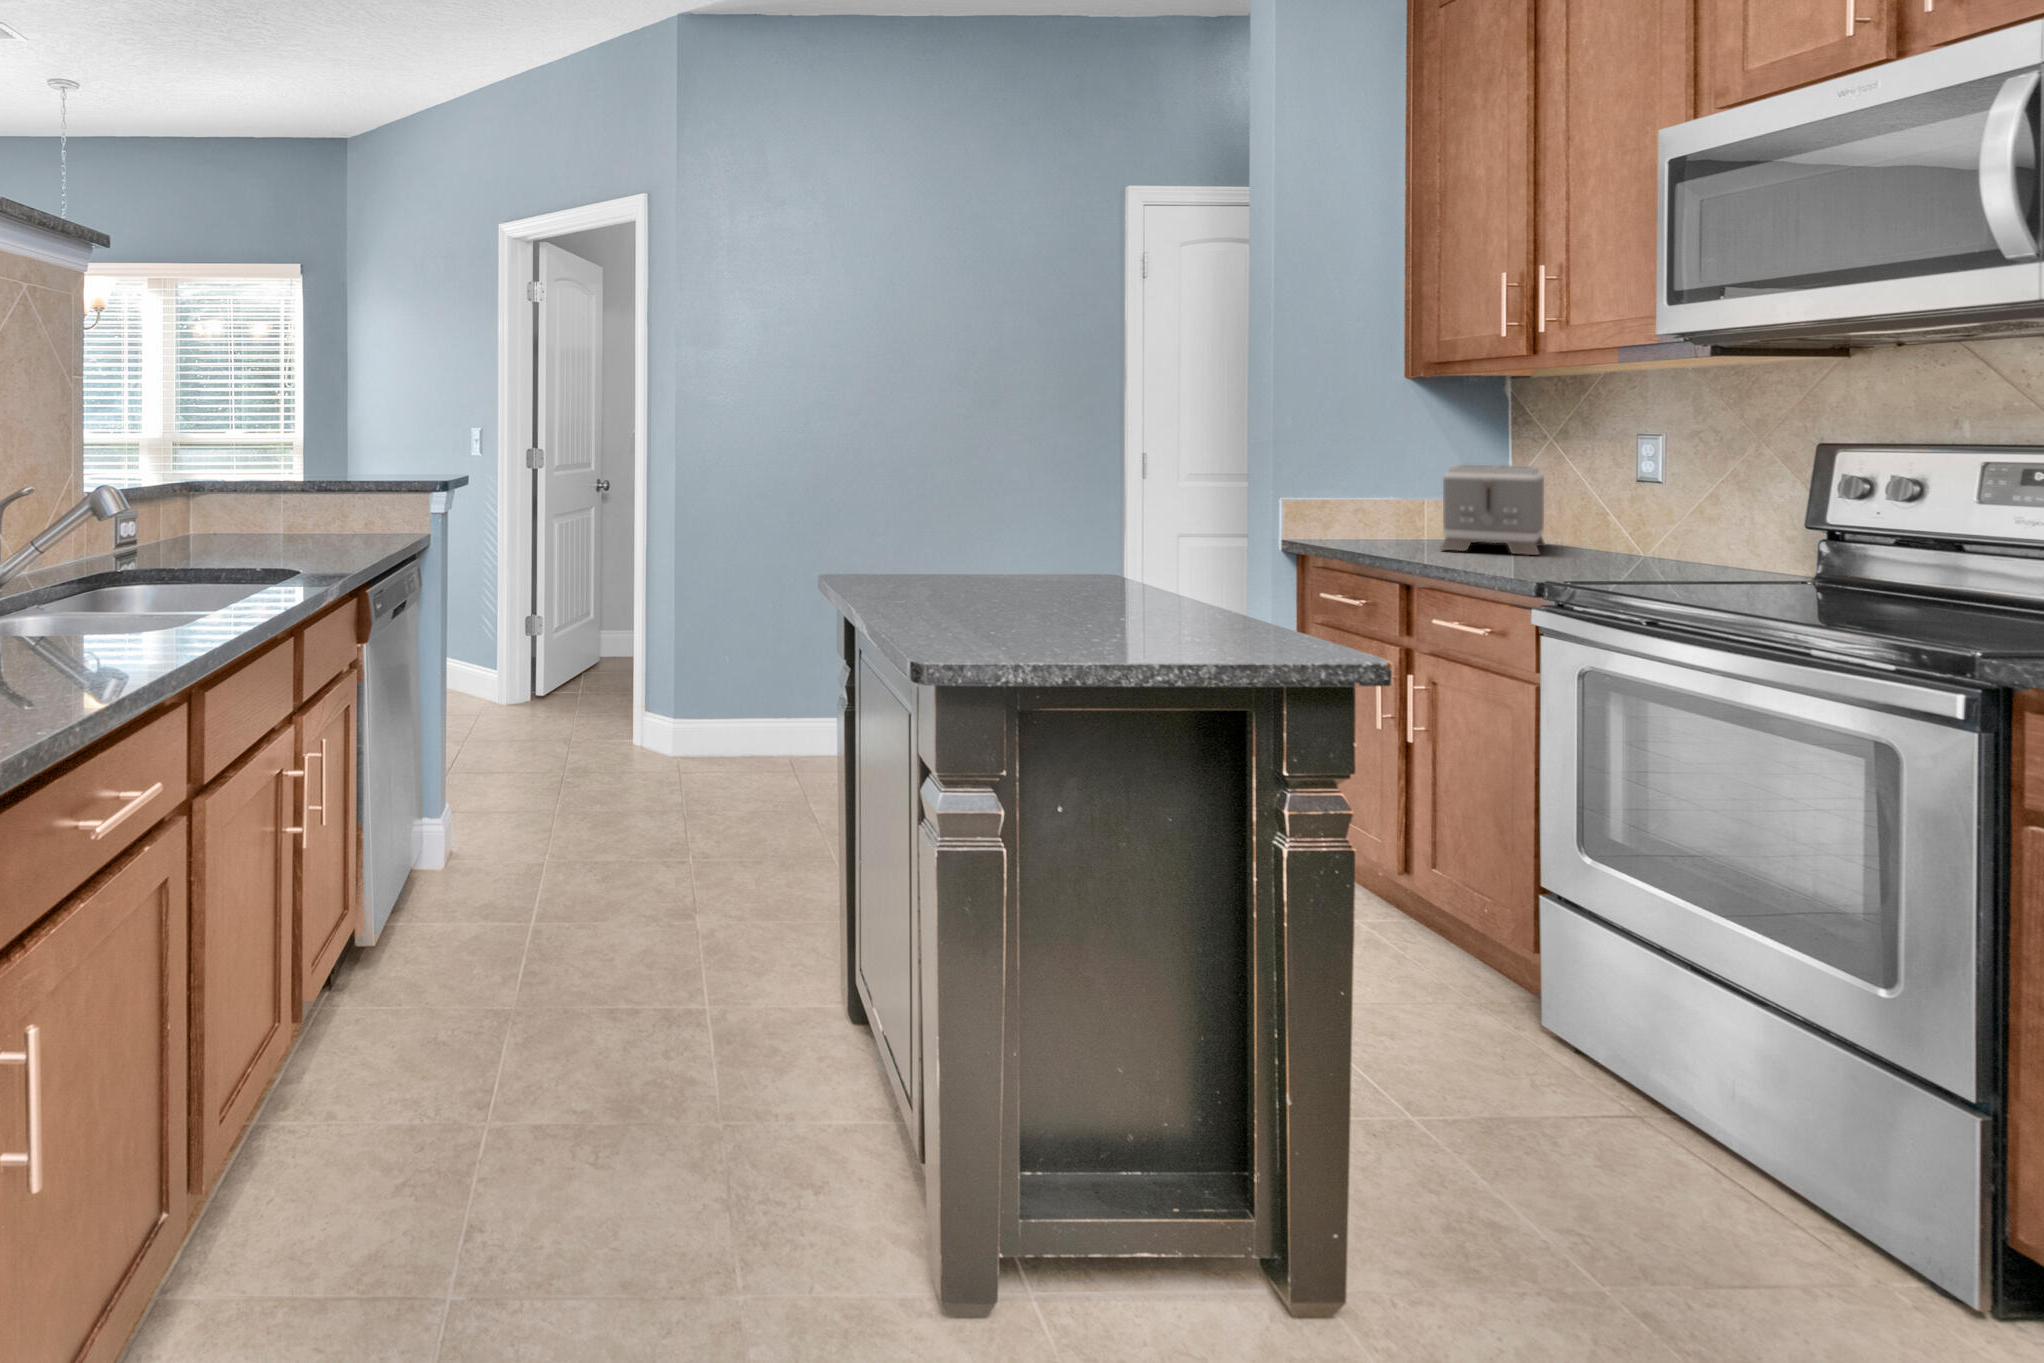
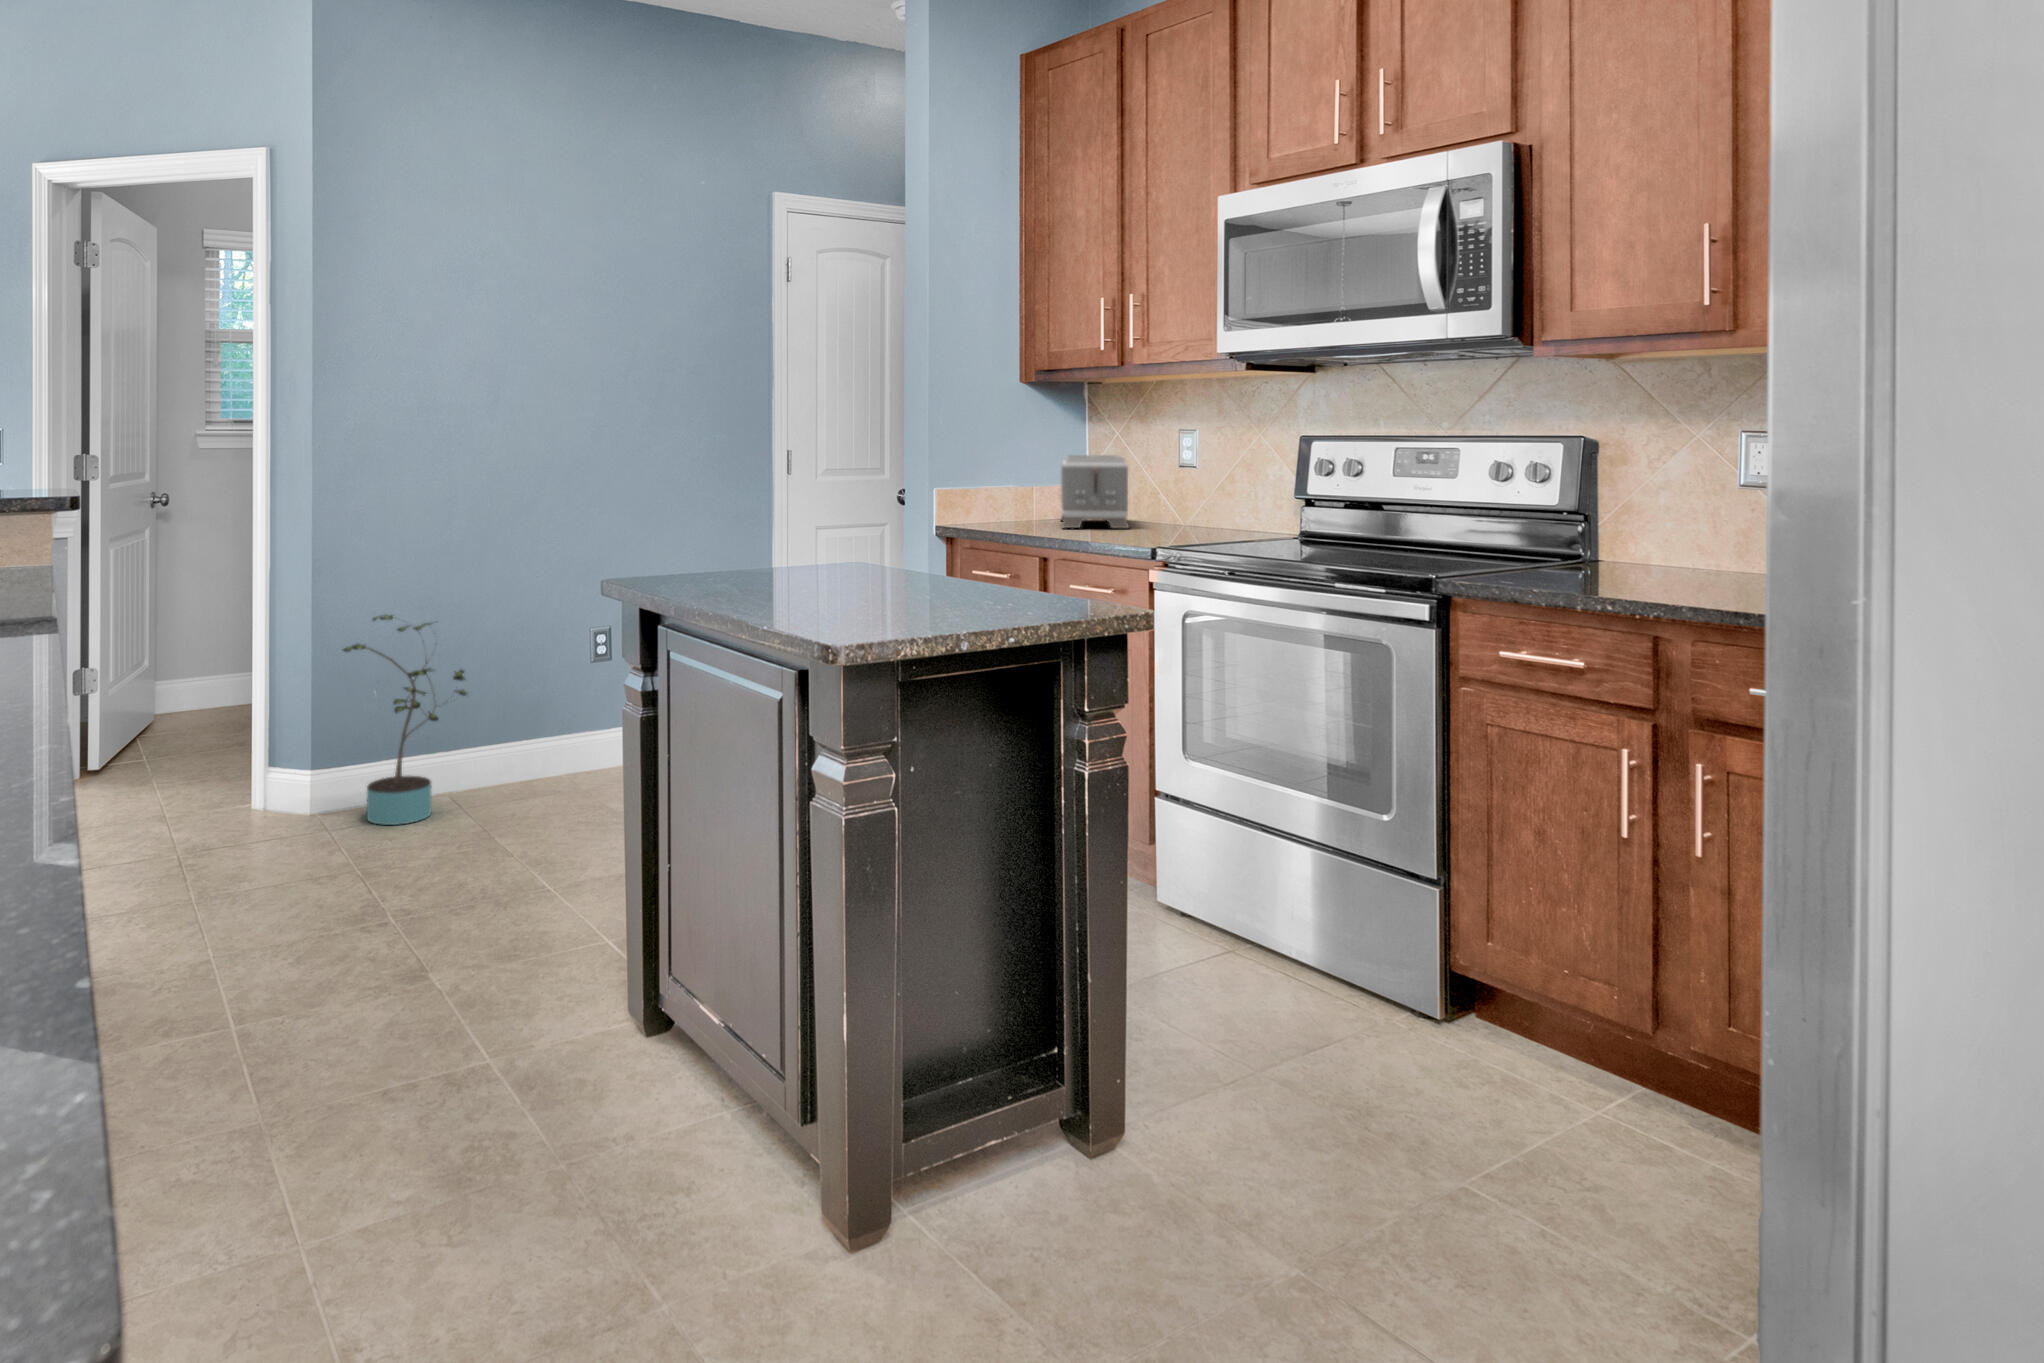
potted plant: none [693,591,799,777] -> present [344,615,467,825]

